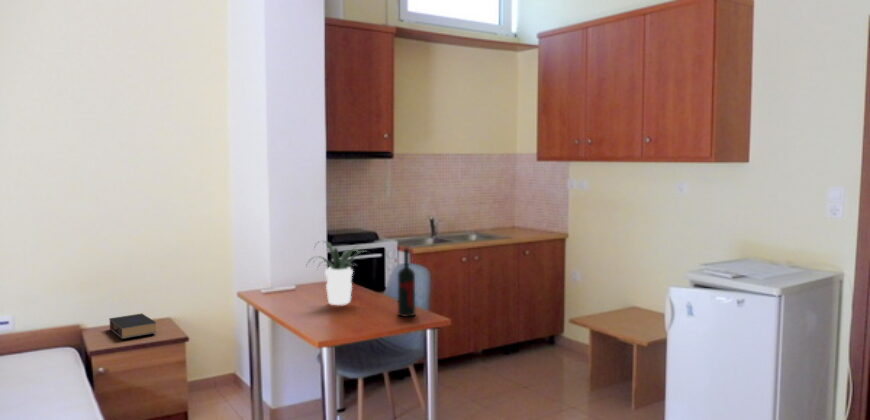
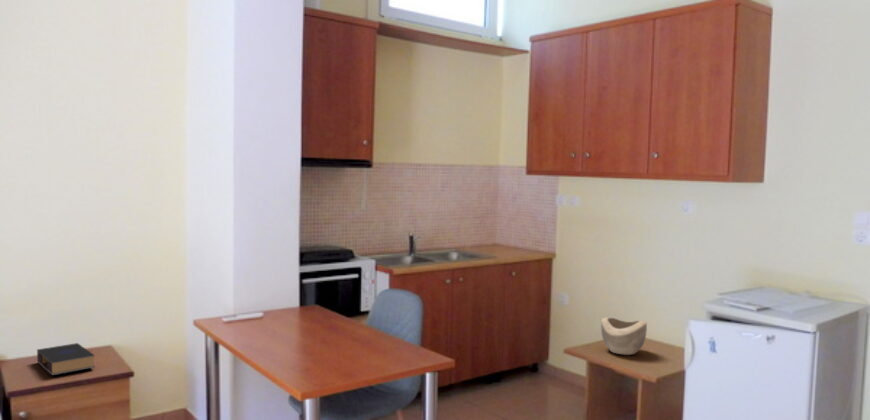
potted plant: present [310,241,360,305] -> none [279,263,361,339]
wine bottle: present [398,246,415,317] -> none [390,272,412,355]
decorative bowl: none [603,290,644,323] -> present [601,317,647,355]

